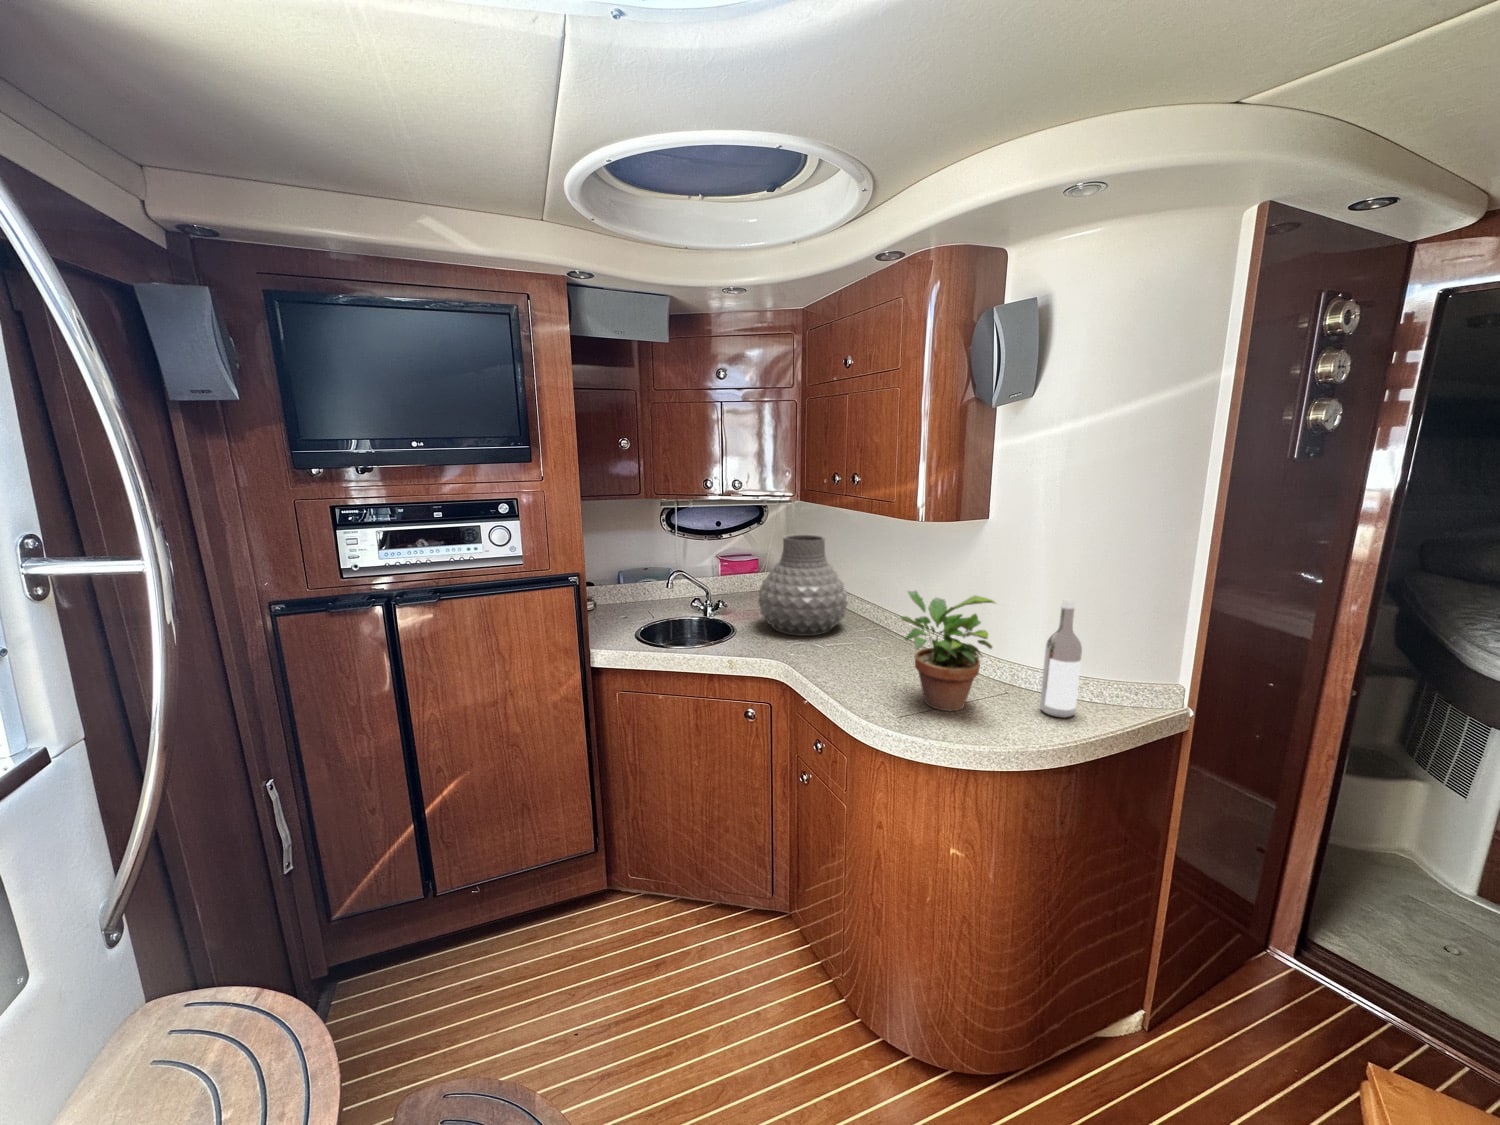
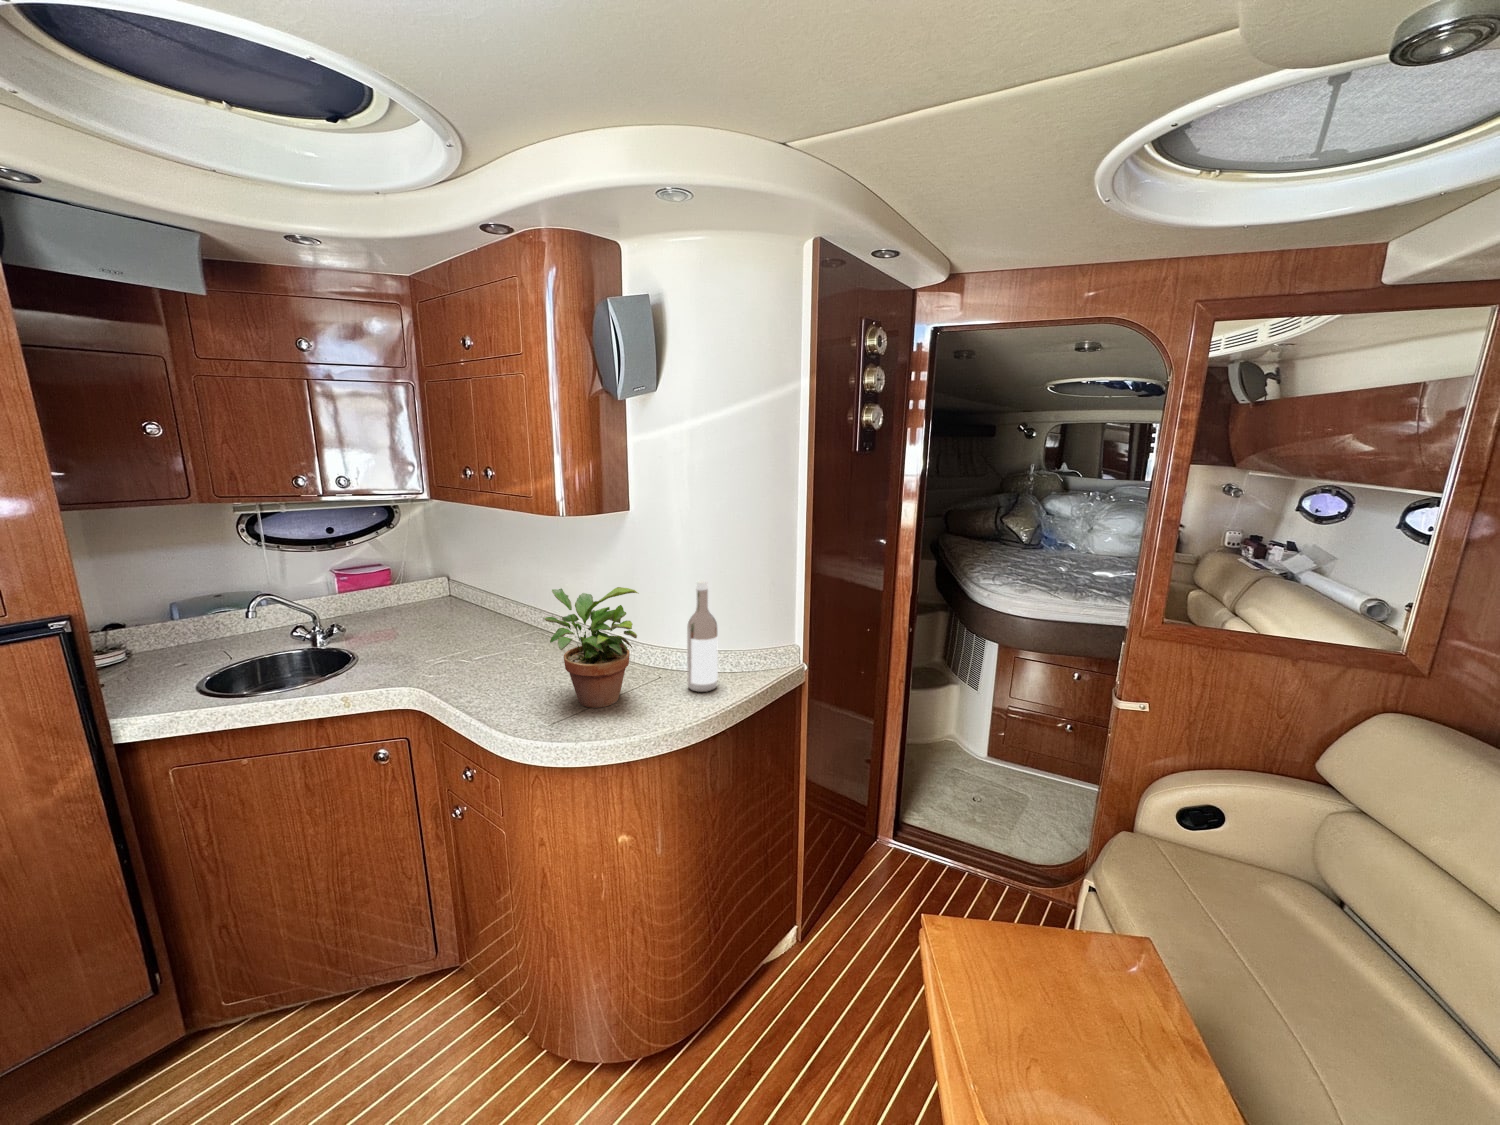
vase: present [758,534,848,636] -> none [385,537,500,653]

